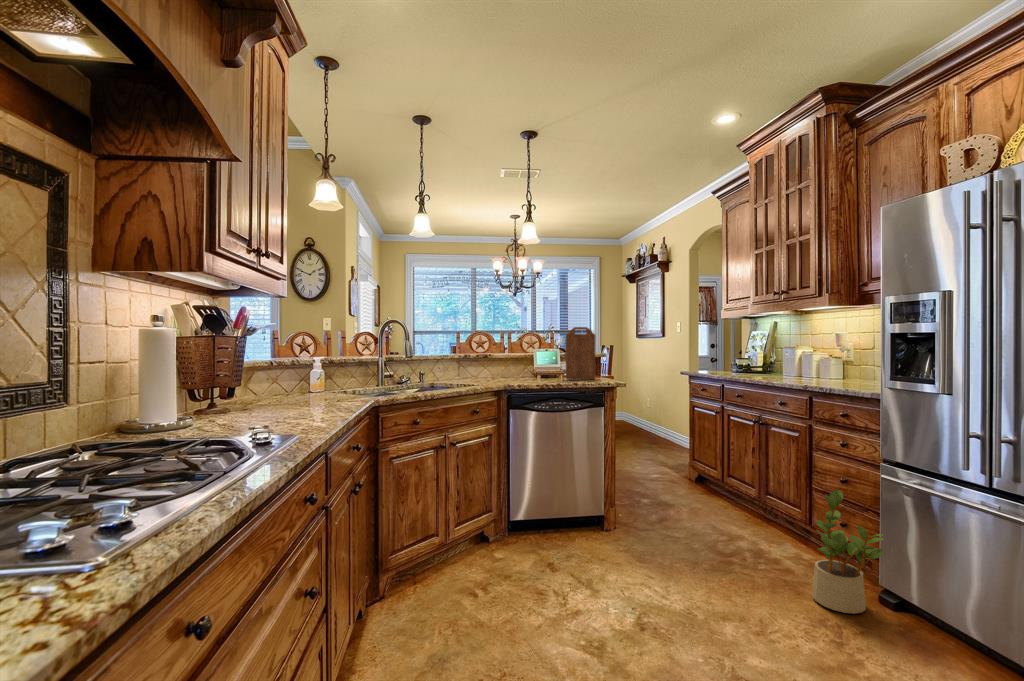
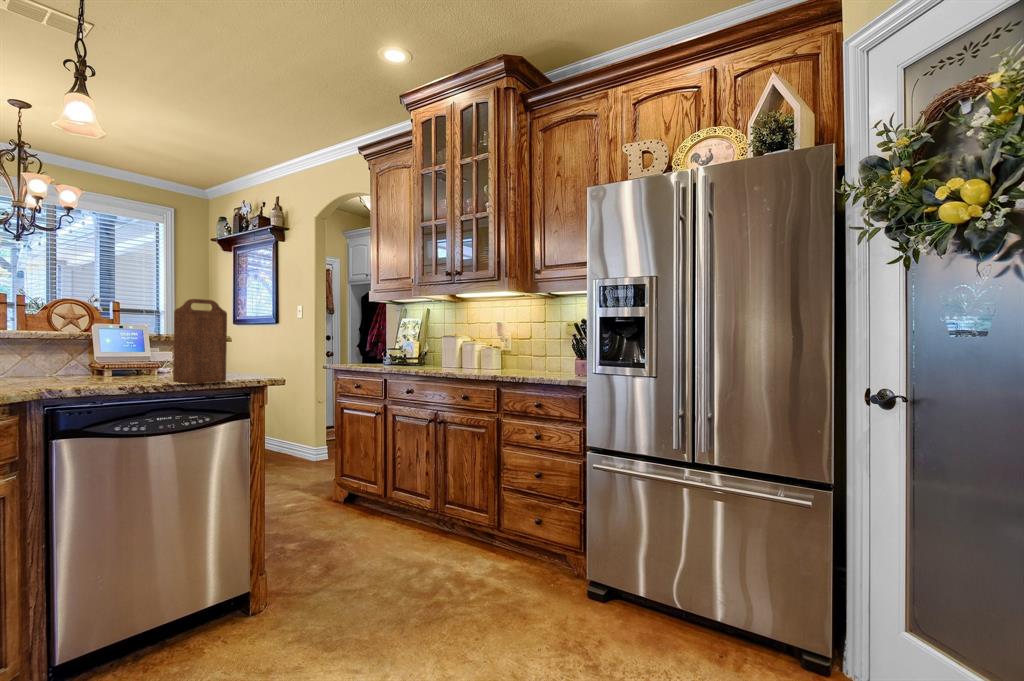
potted plant: present [812,490,883,614] -> none [533,489,601,624]

